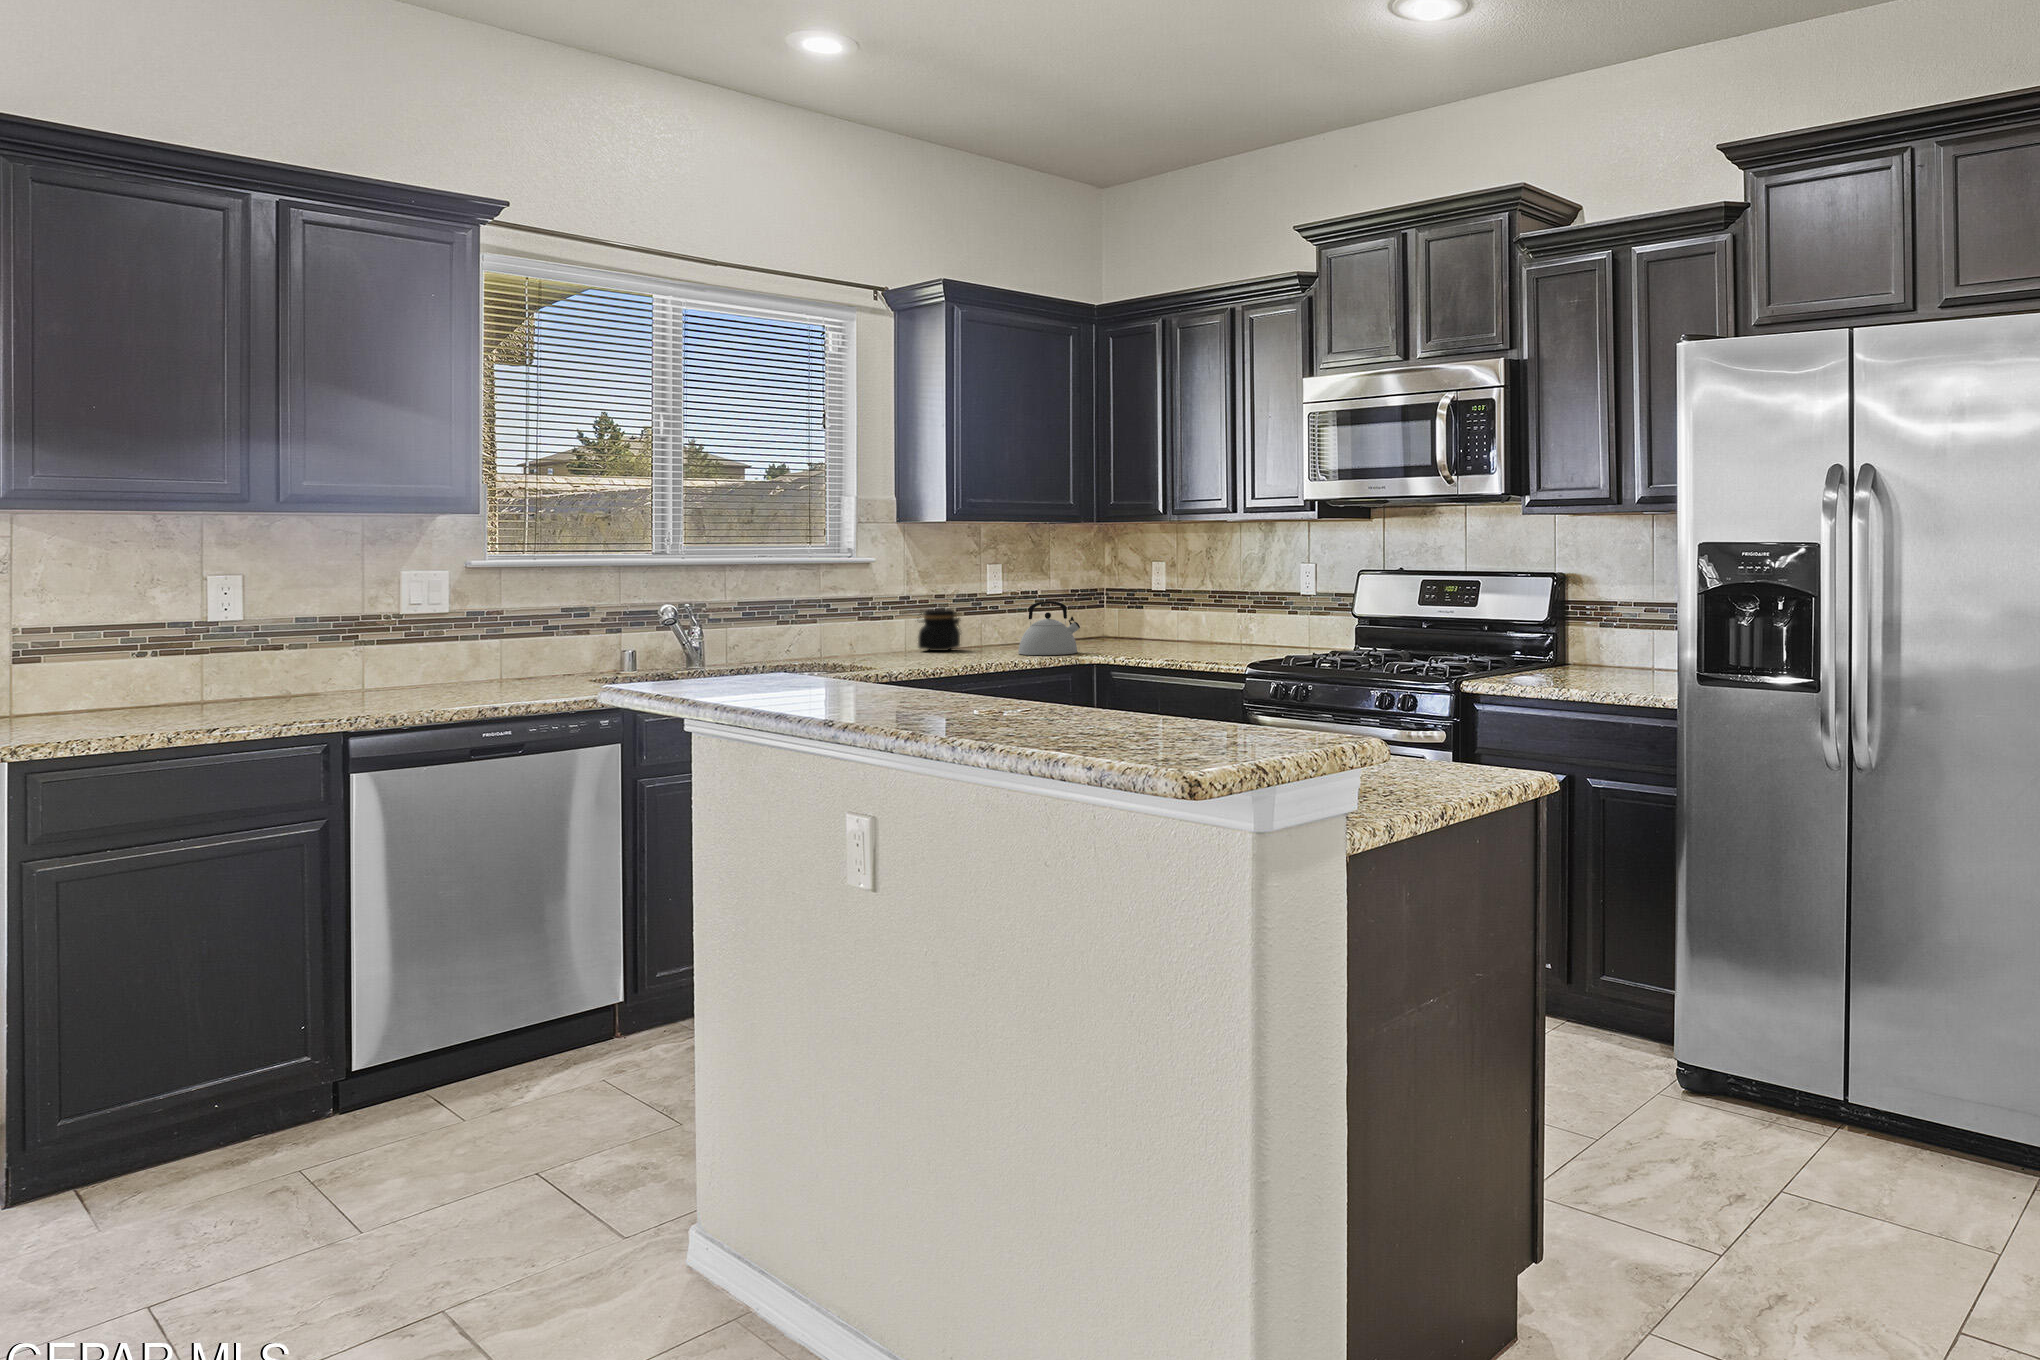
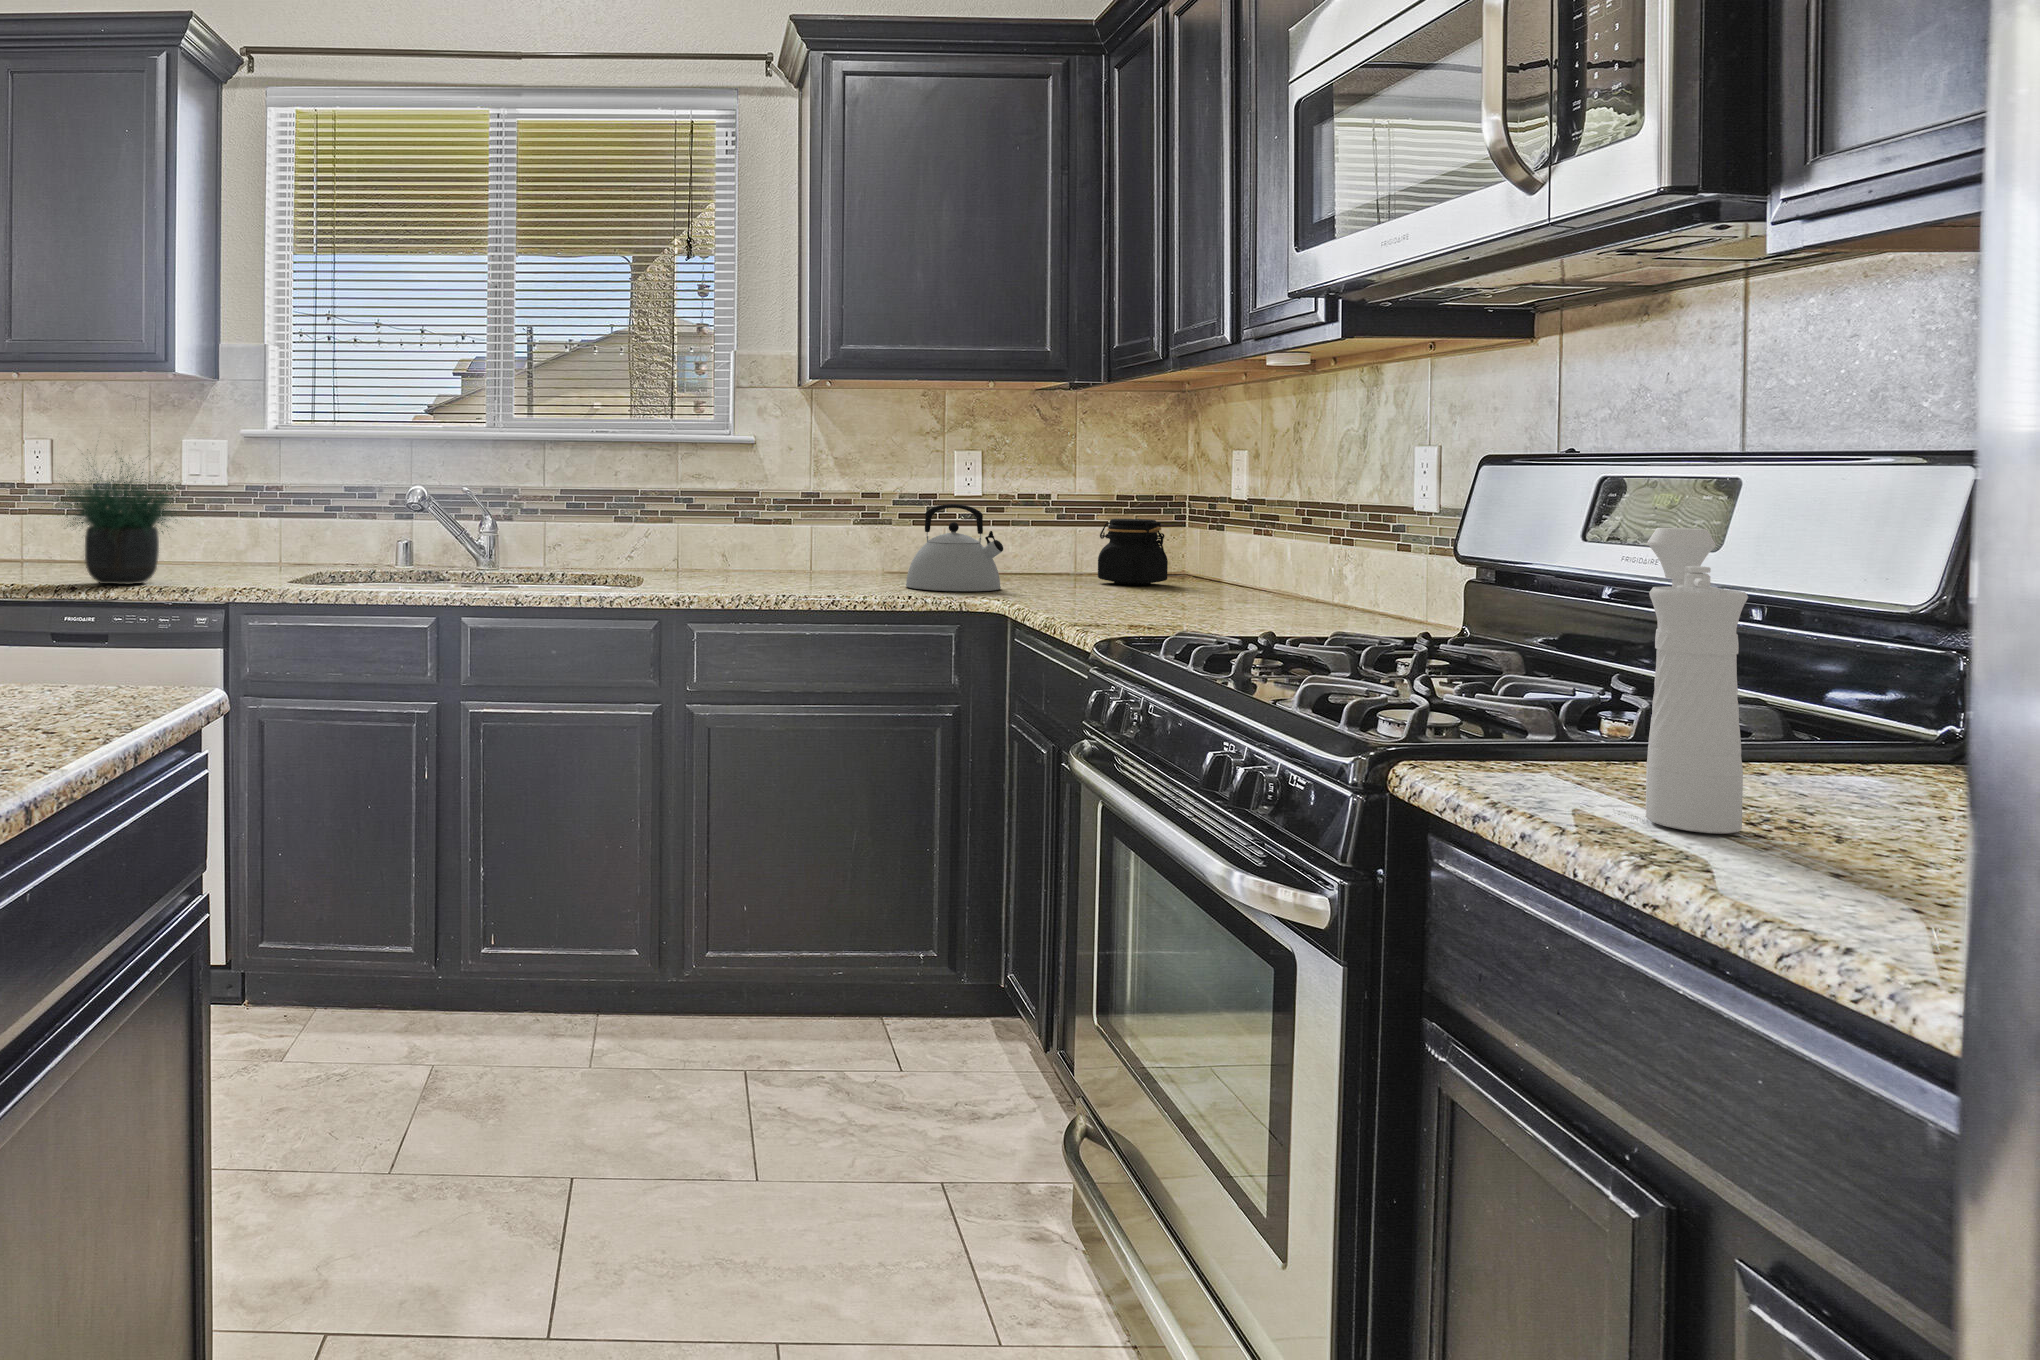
potted plant: none [411,565,578,704] -> present [59,451,180,584]
pepper mill: none [1542,603,1581,684] -> present [1646,528,1748,834]
jar: present [918,609,961,651] -> present [1098,519,1168,585]

